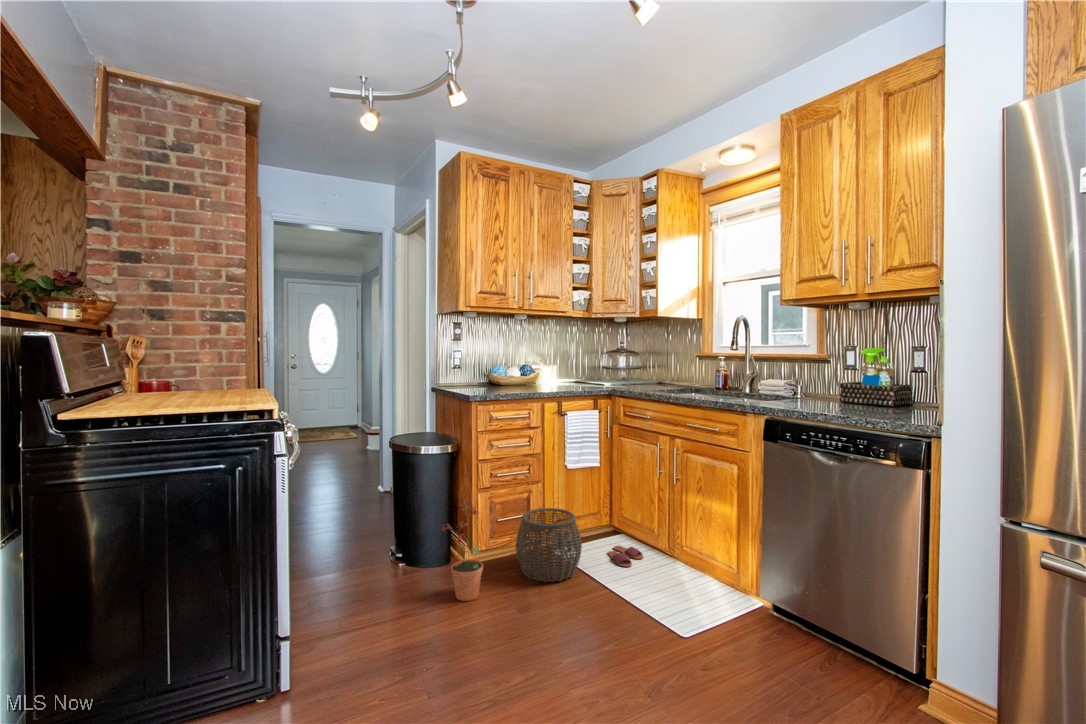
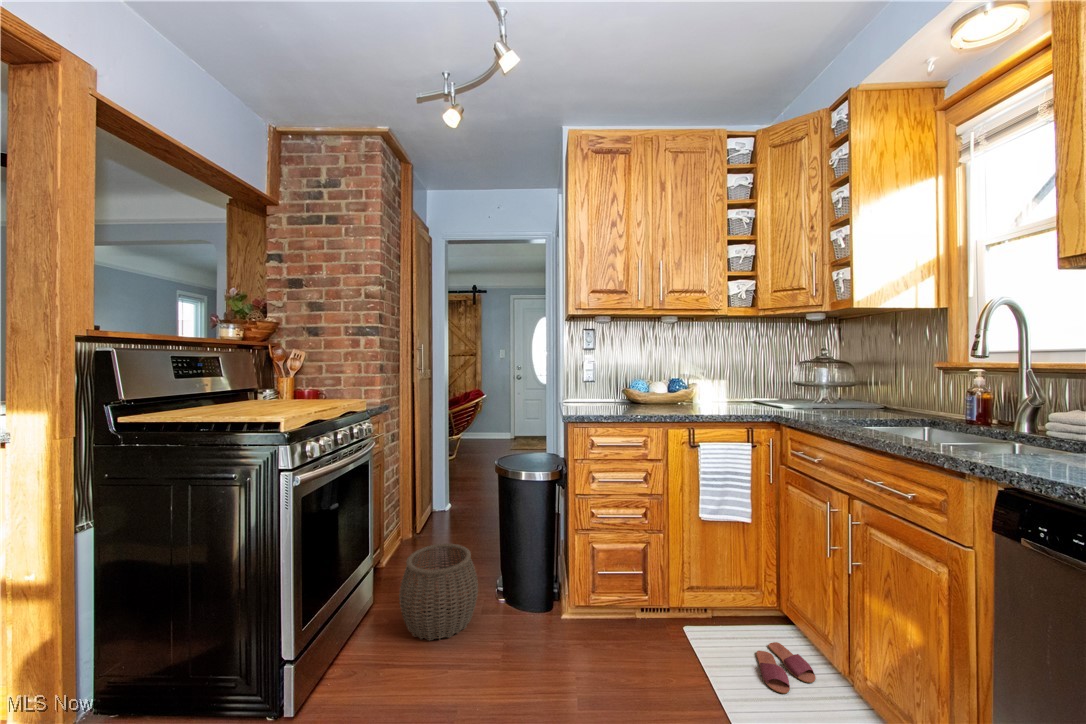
potted plant: present [442,498,483,601] -> none [510,544,554,682]
woven basket: present [516,508,582,582] -> present [399,544,478,640]

